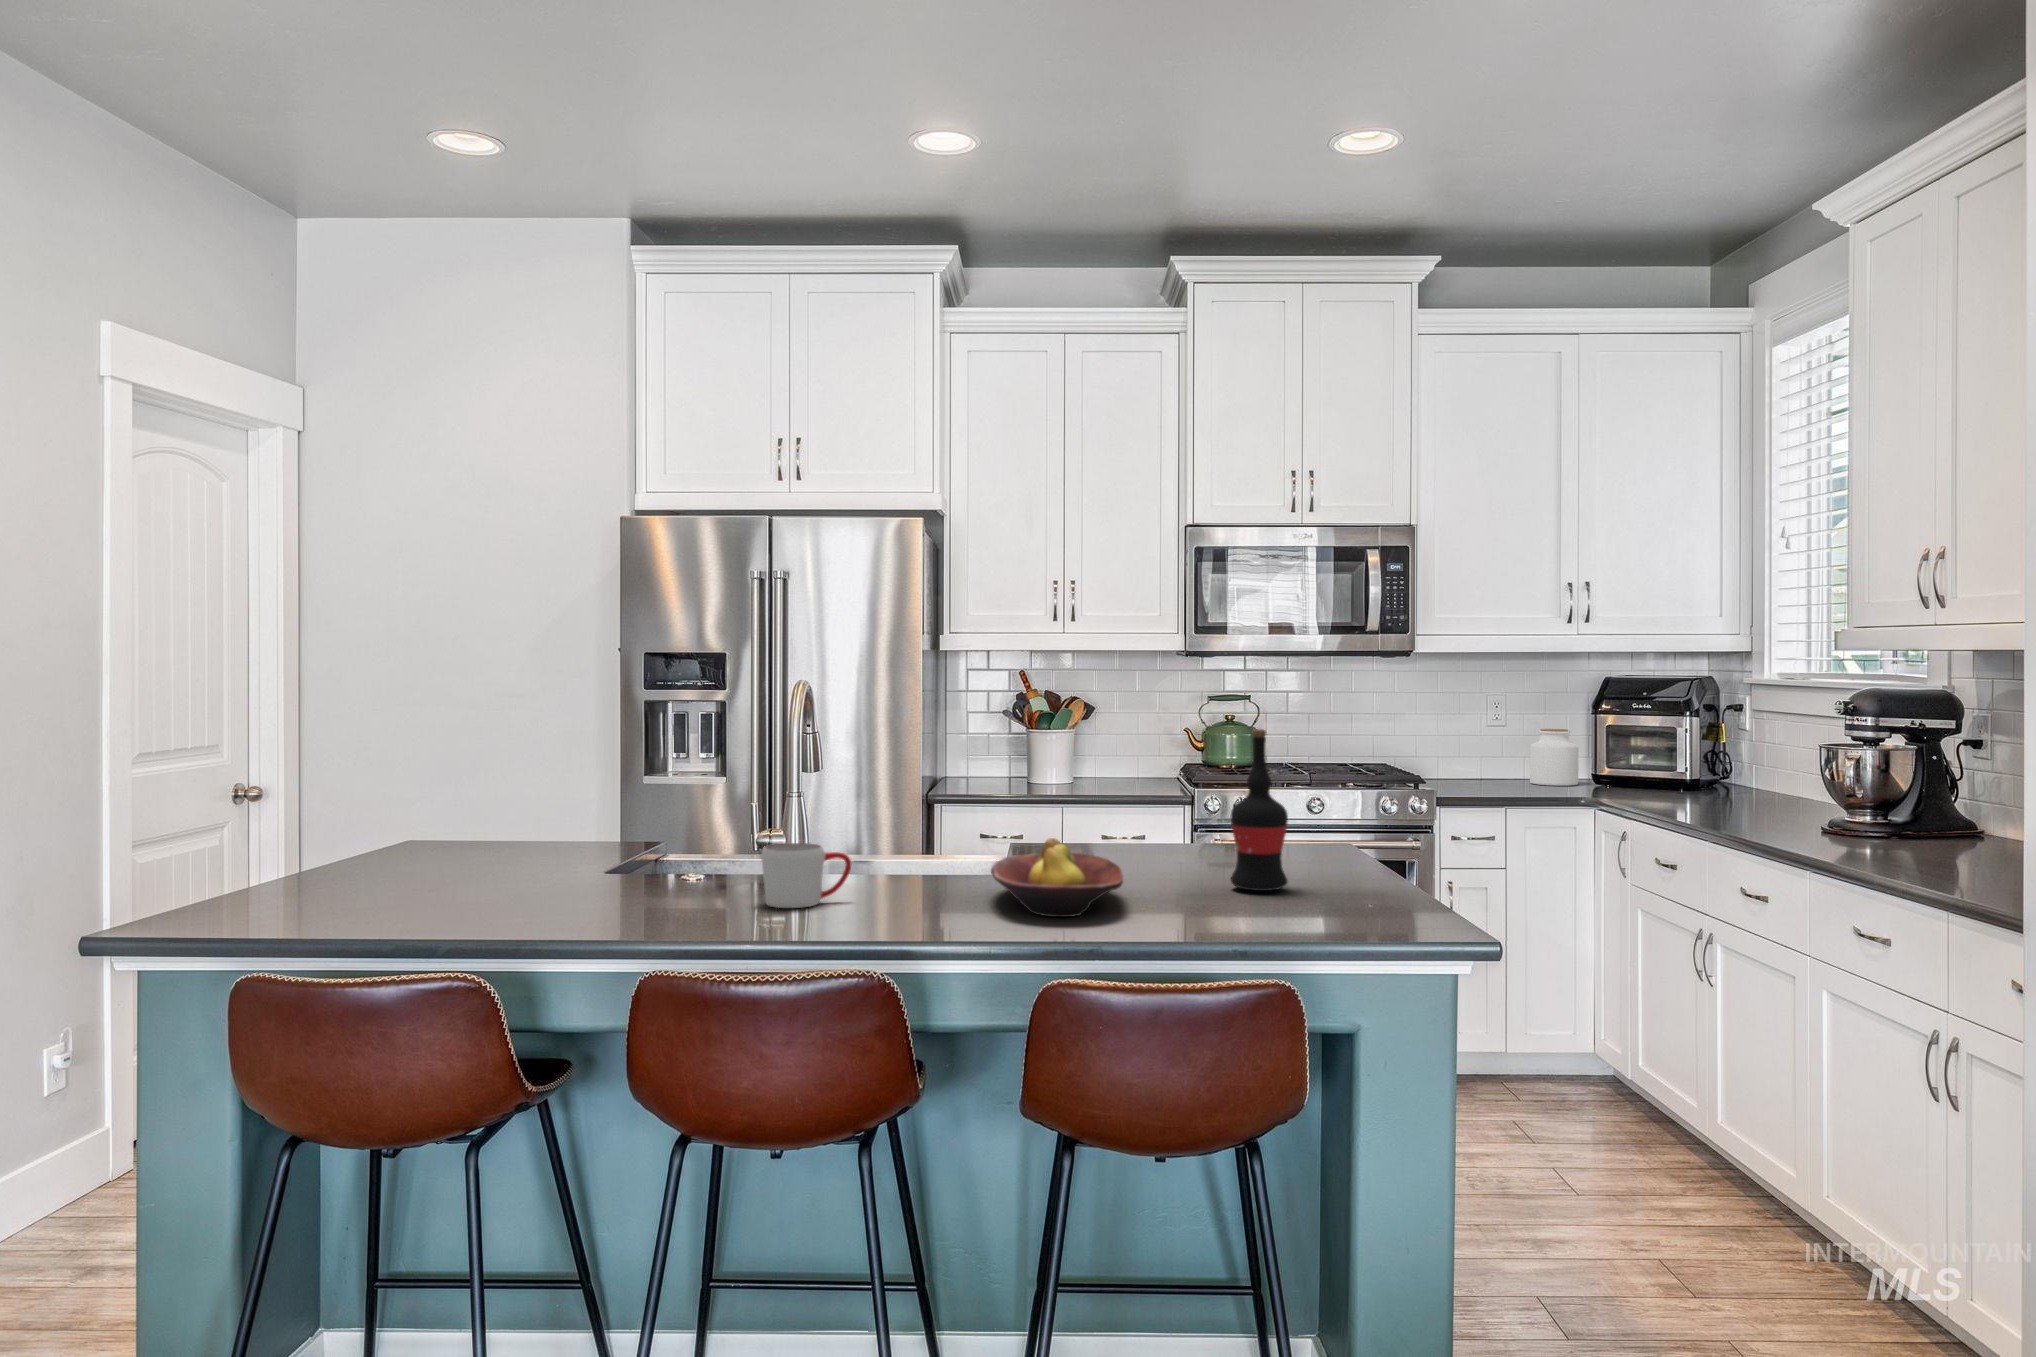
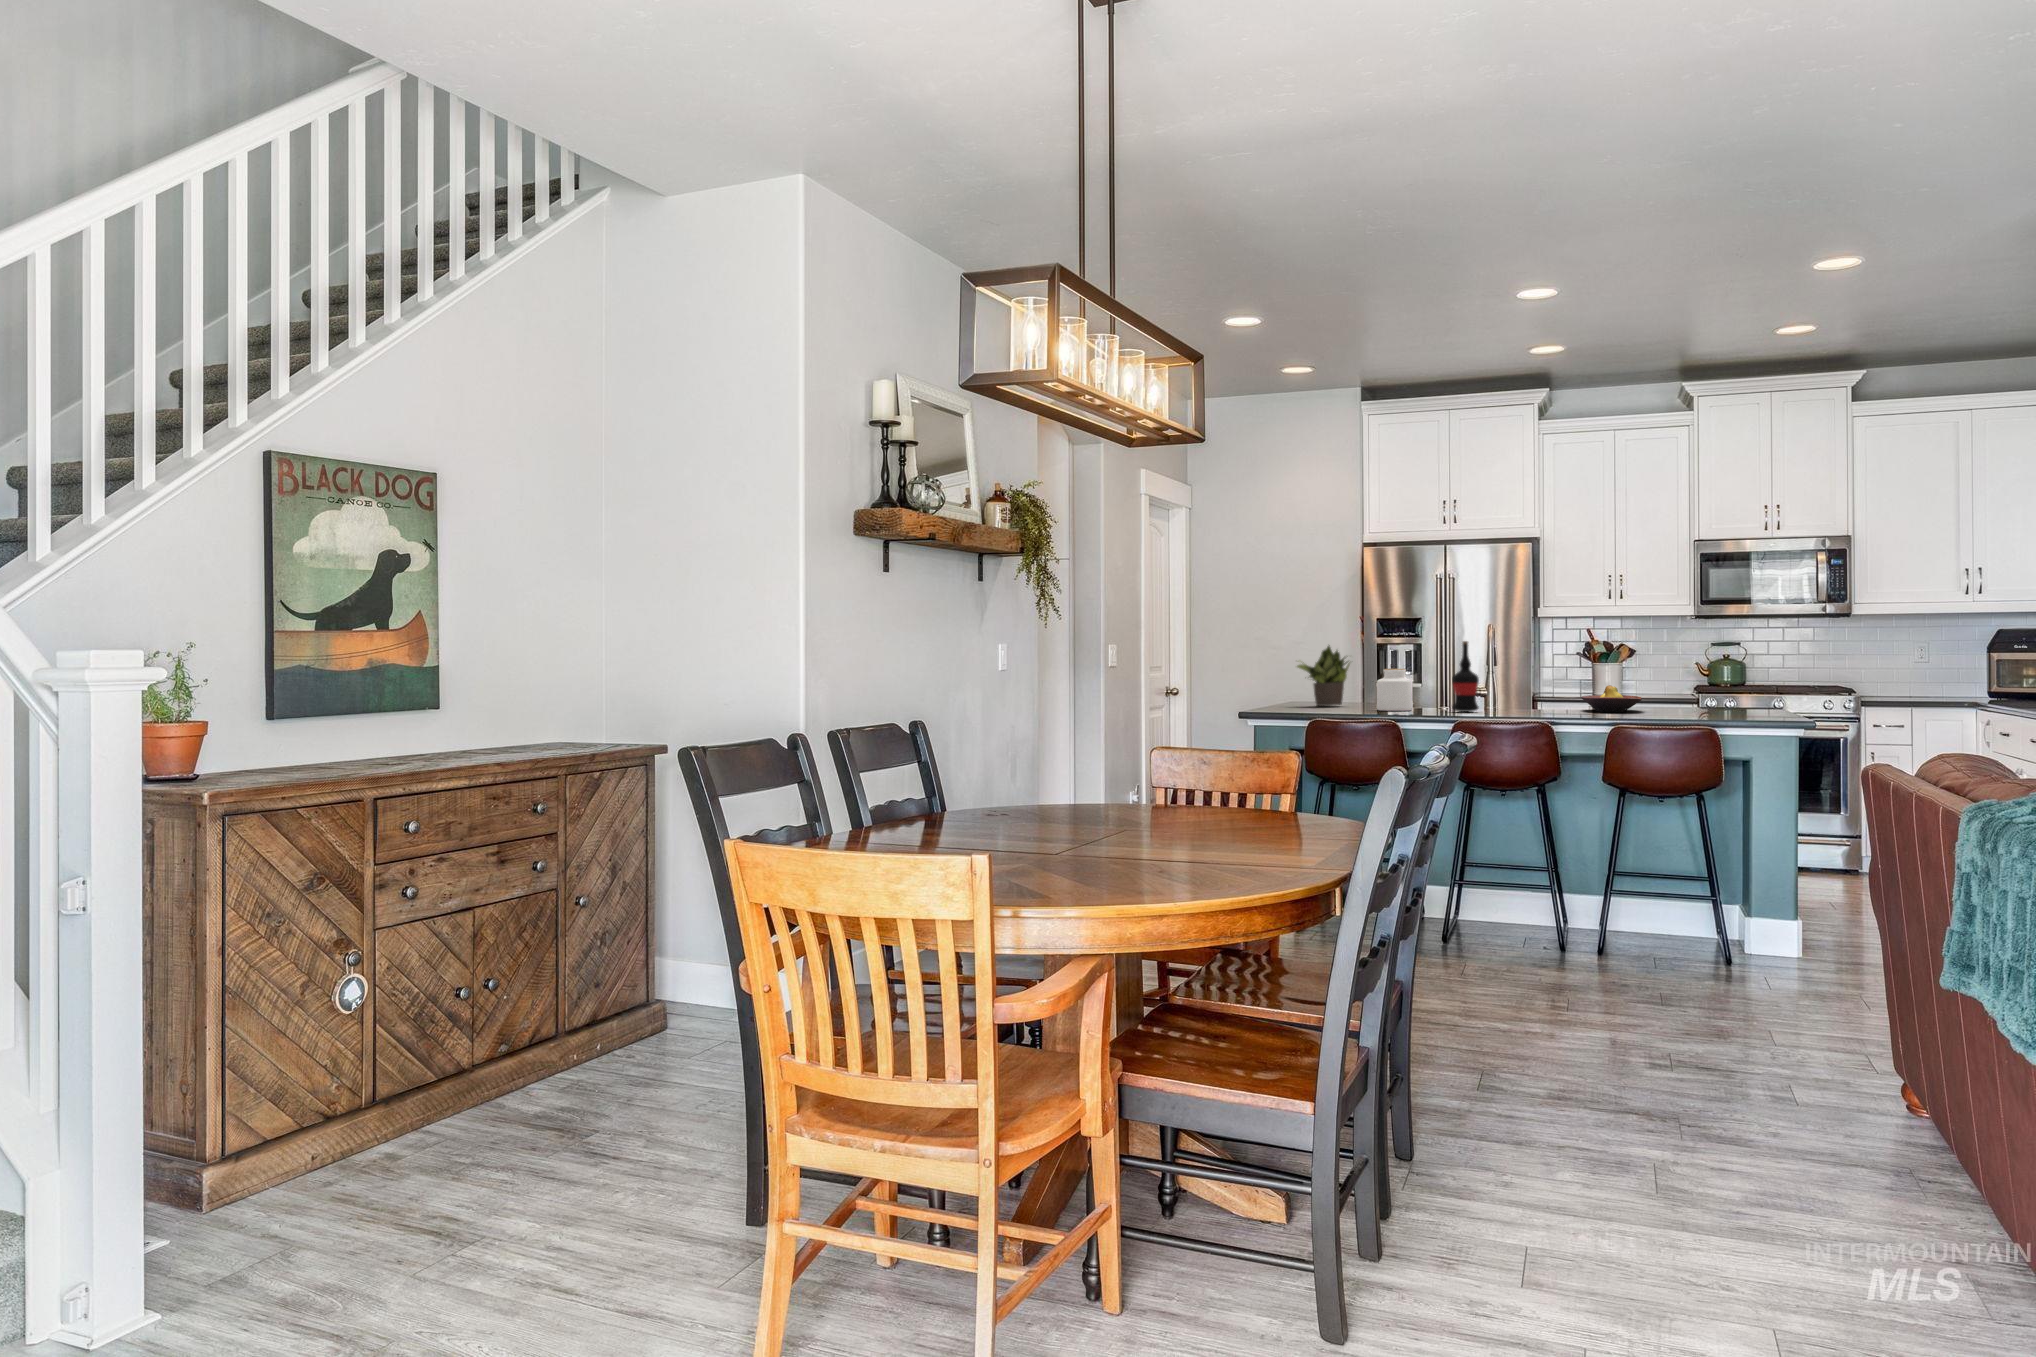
wine bottle: present [1231,729,1288,891] -> present [1452,641,1479,712]
jar: present [1530,729,1578,786] -> present [1377,669,1413,711]
potted plant: none [313,732,484,888] -> present [1297,645,1350,706]
mug: present [761,843,851,908] -> none [1481,686,1519,710]

